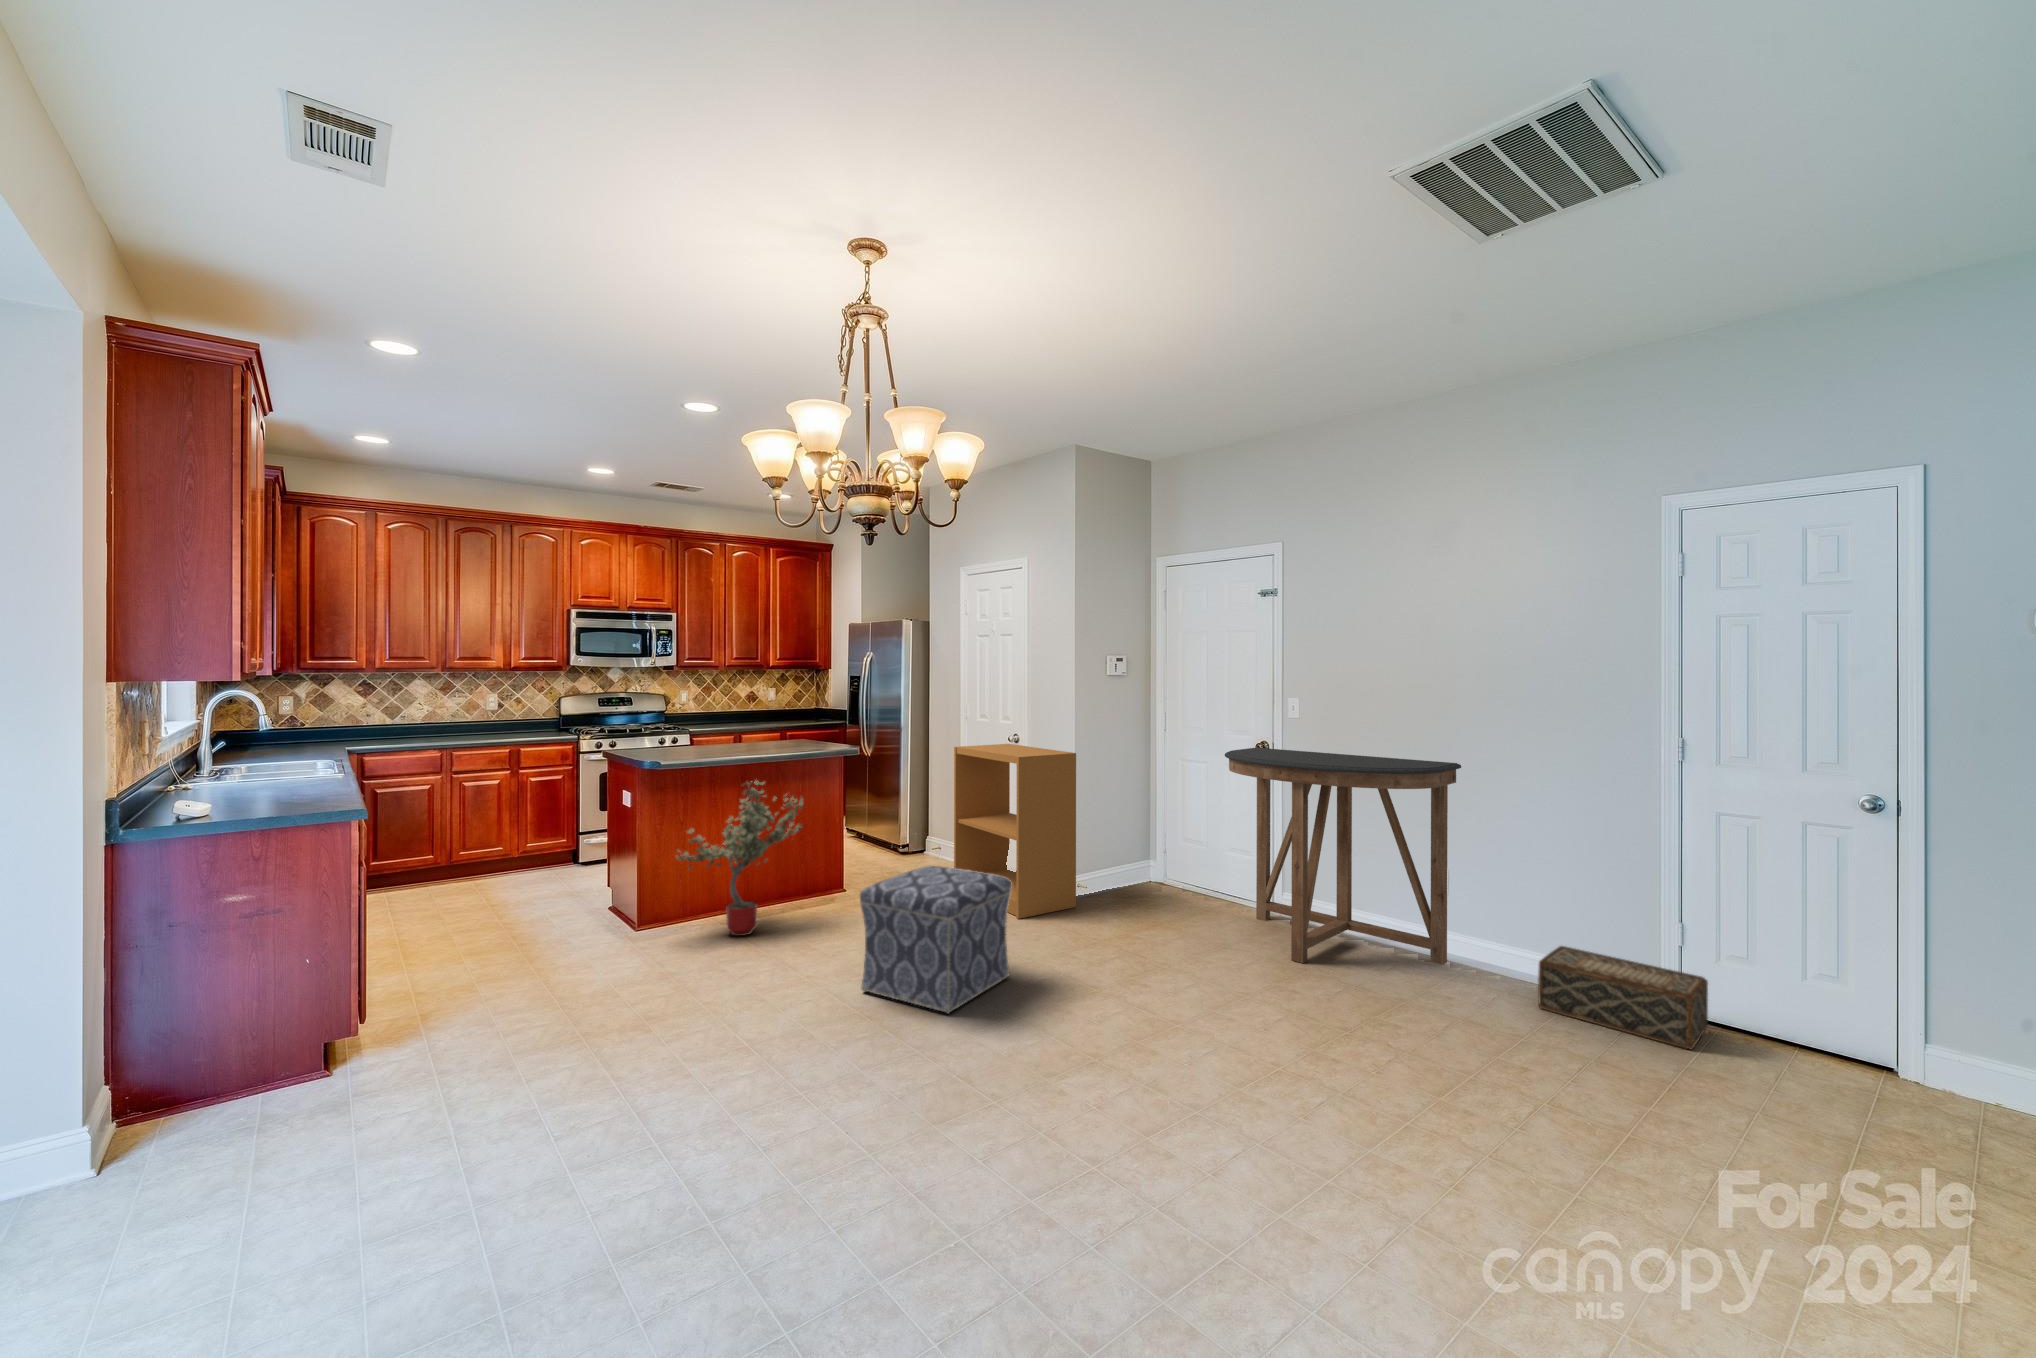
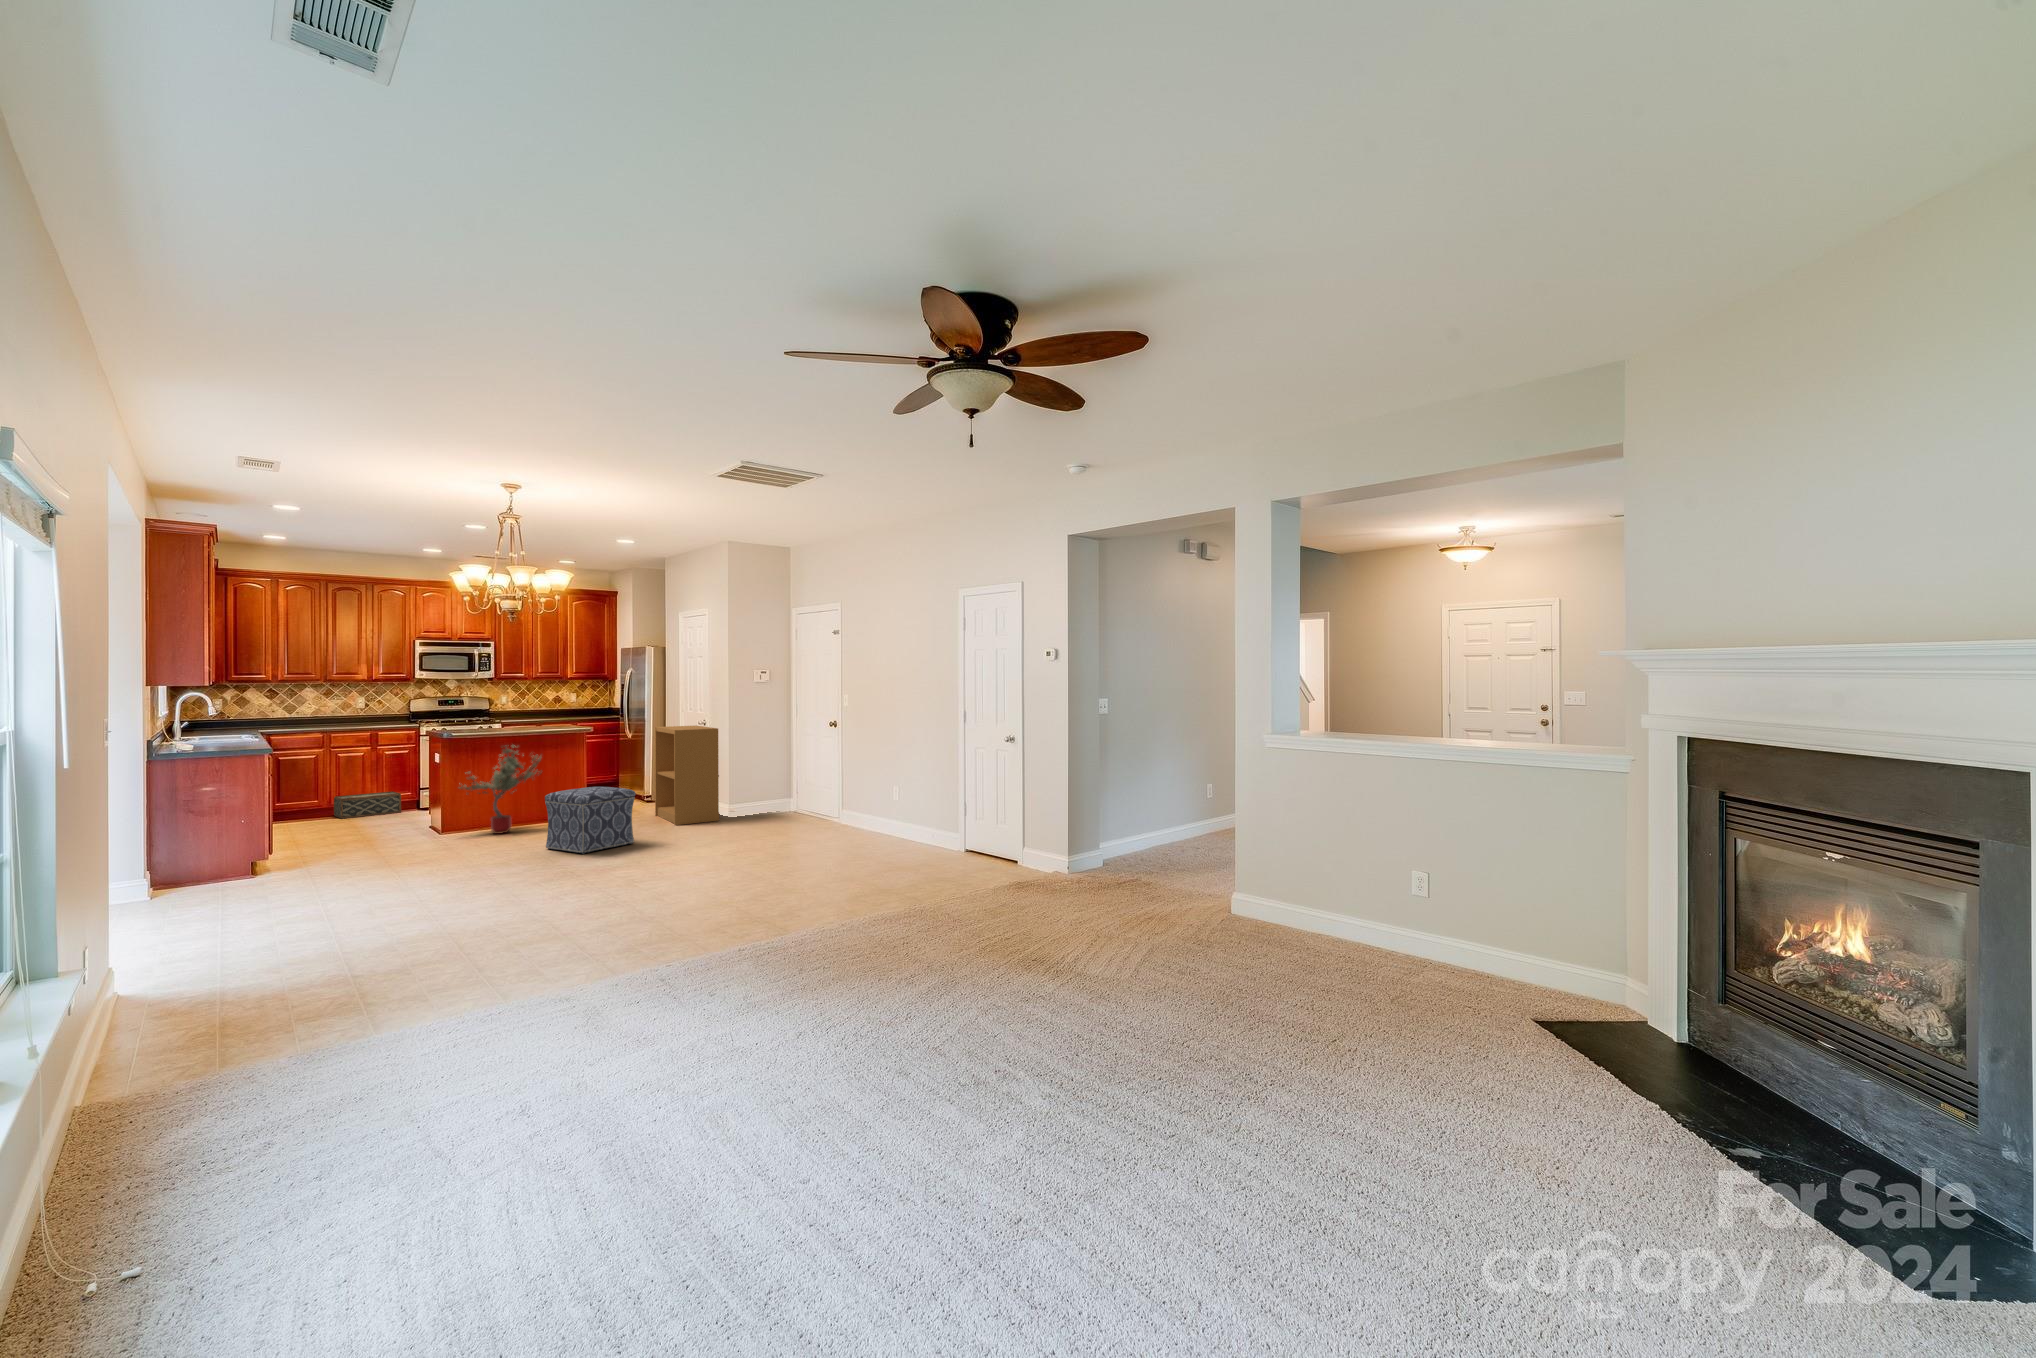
console table: present [1225,748,1461,965] -> none [784,724,889,837]
woven basket: present [1538,946,1708,1050] -> present [334,791,401,819]

